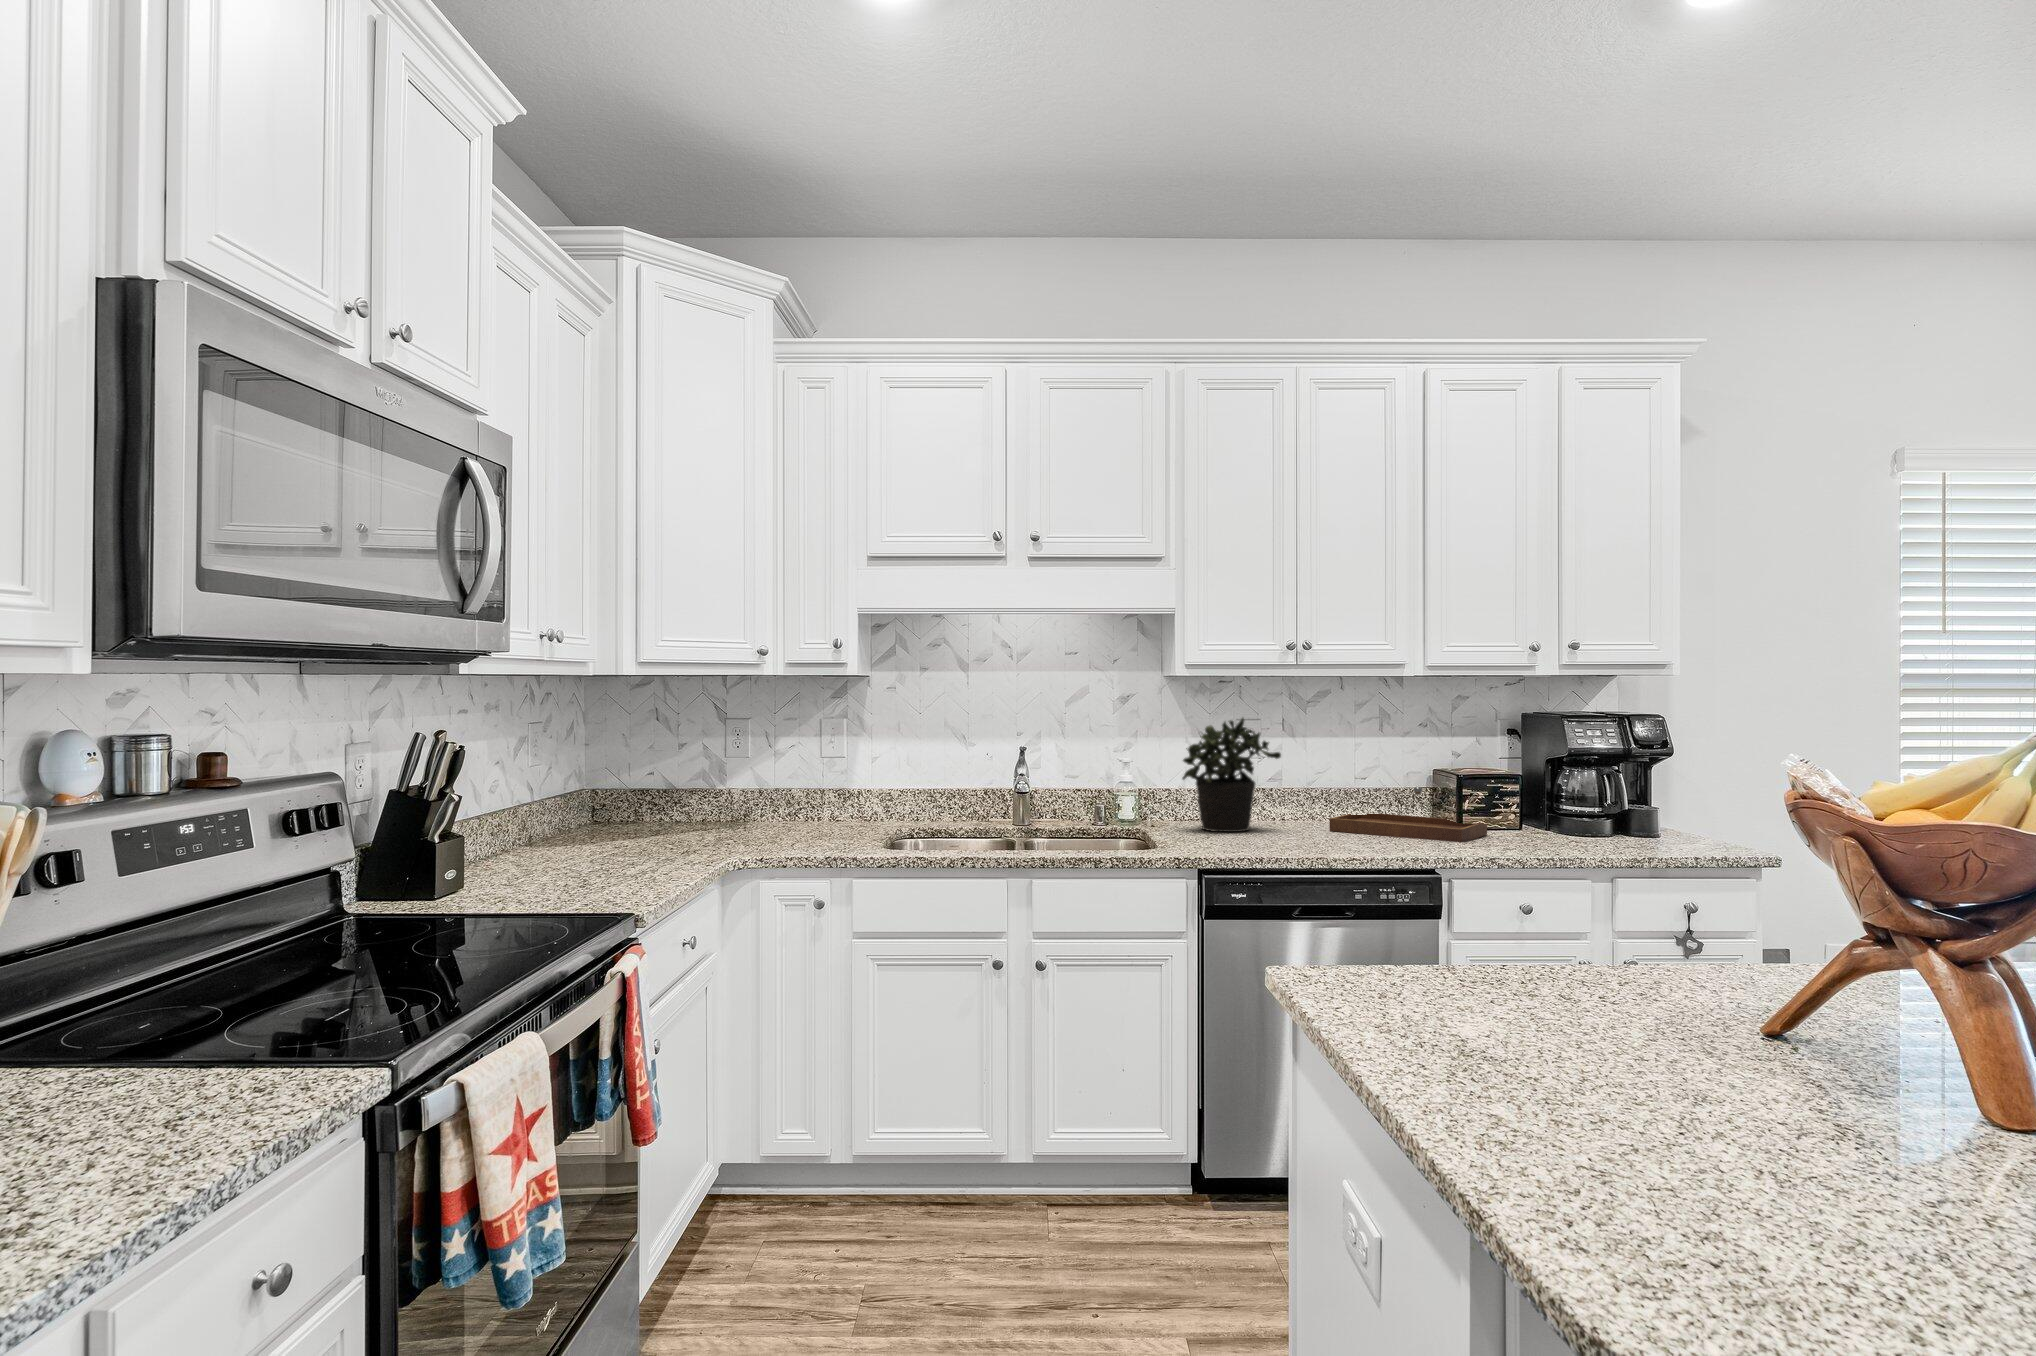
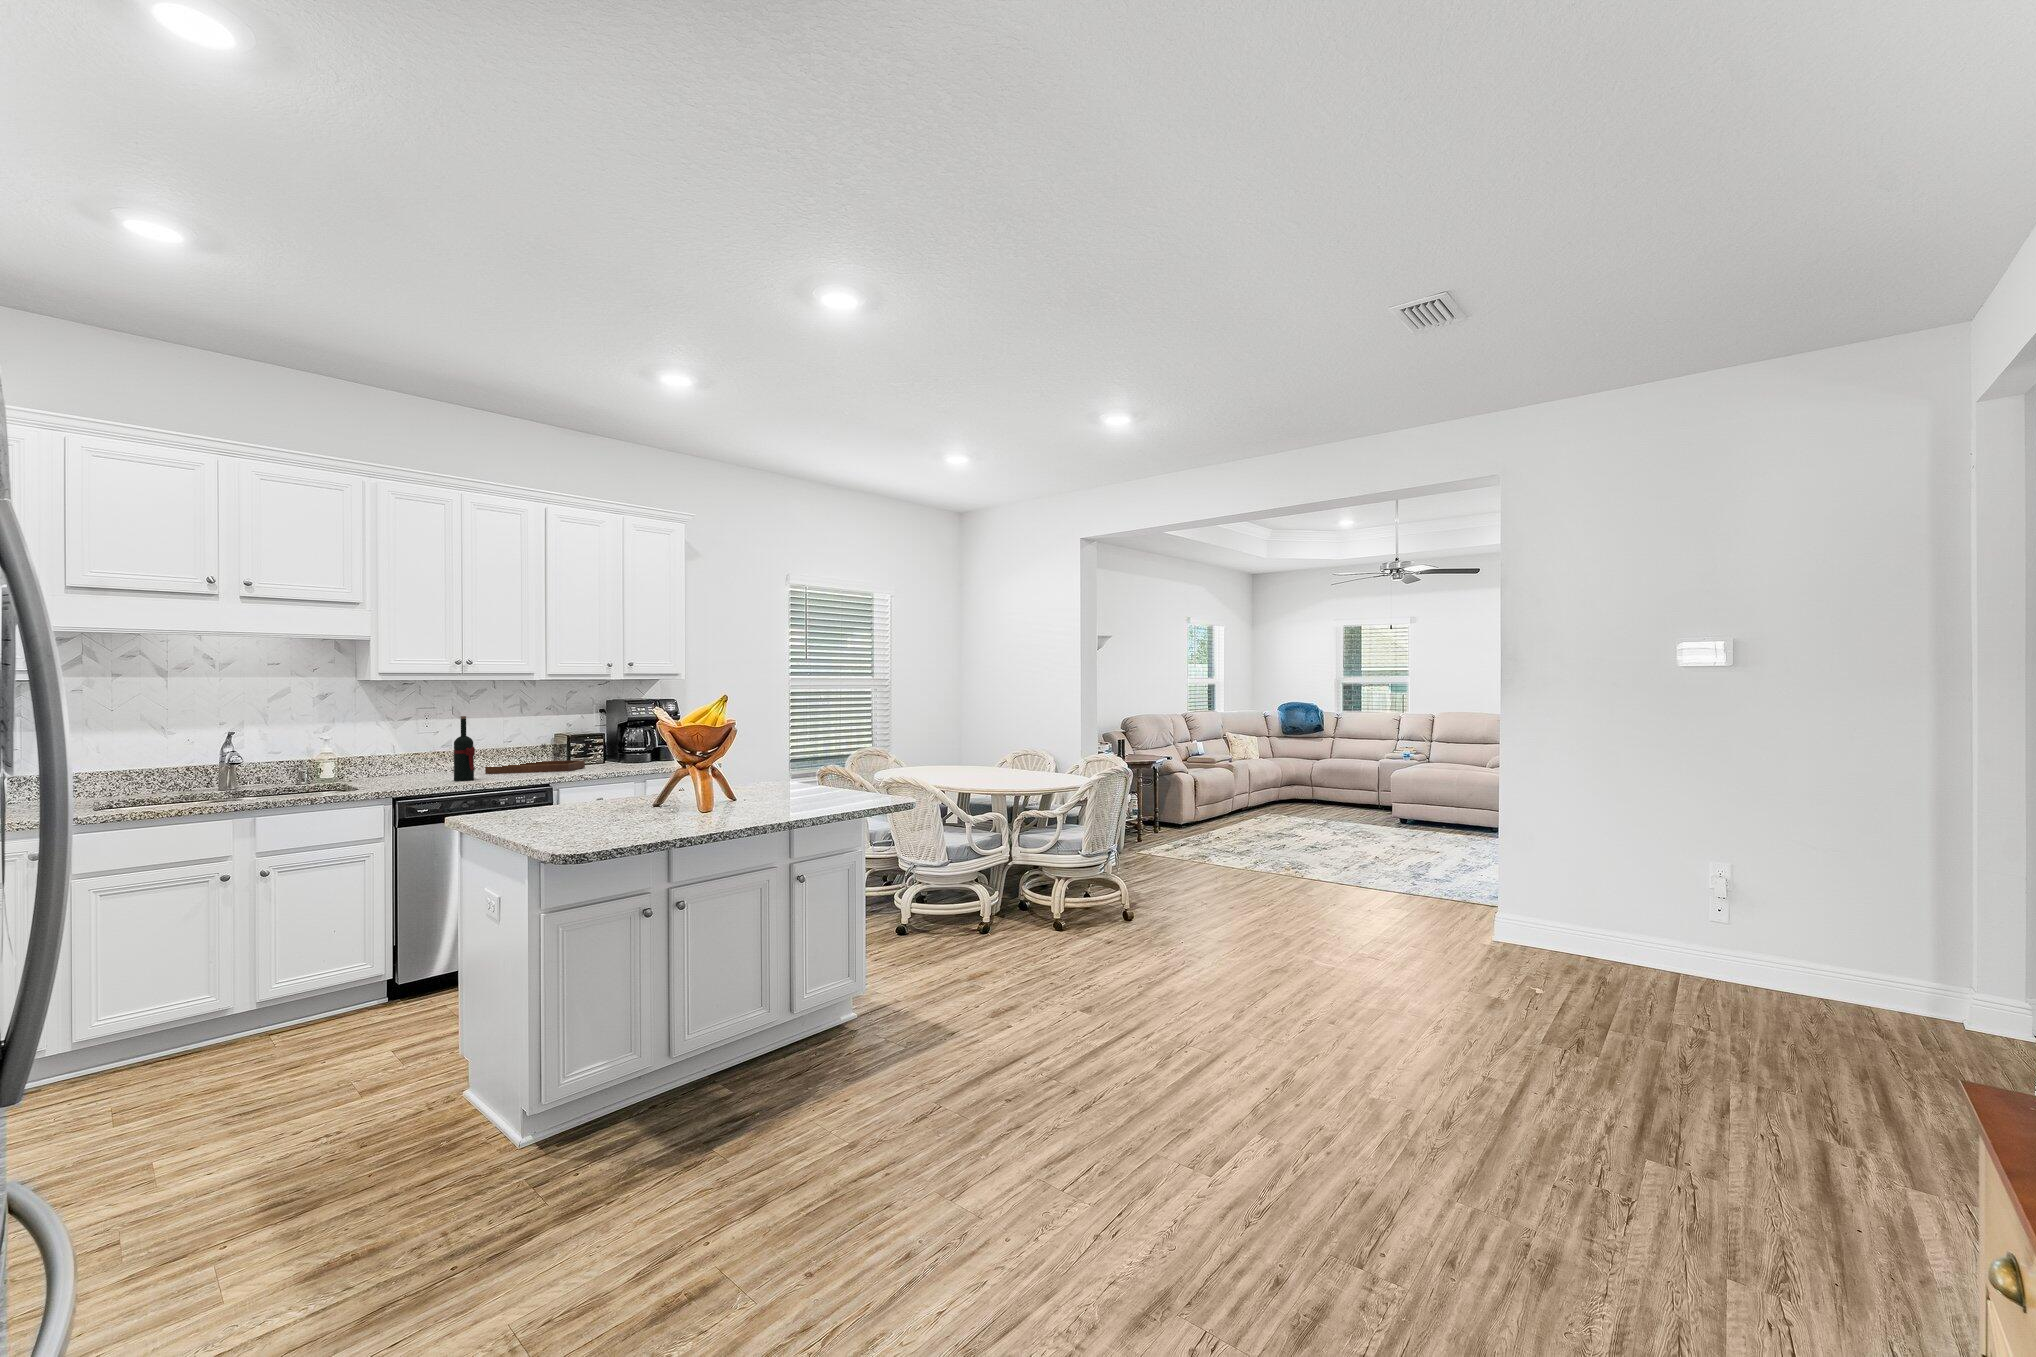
potted plant: present [1182,718,1281,832] -> none [374,706,451,781]
wine bottle: none [1284,736,1314,845] -> present [454,716,475,781]

